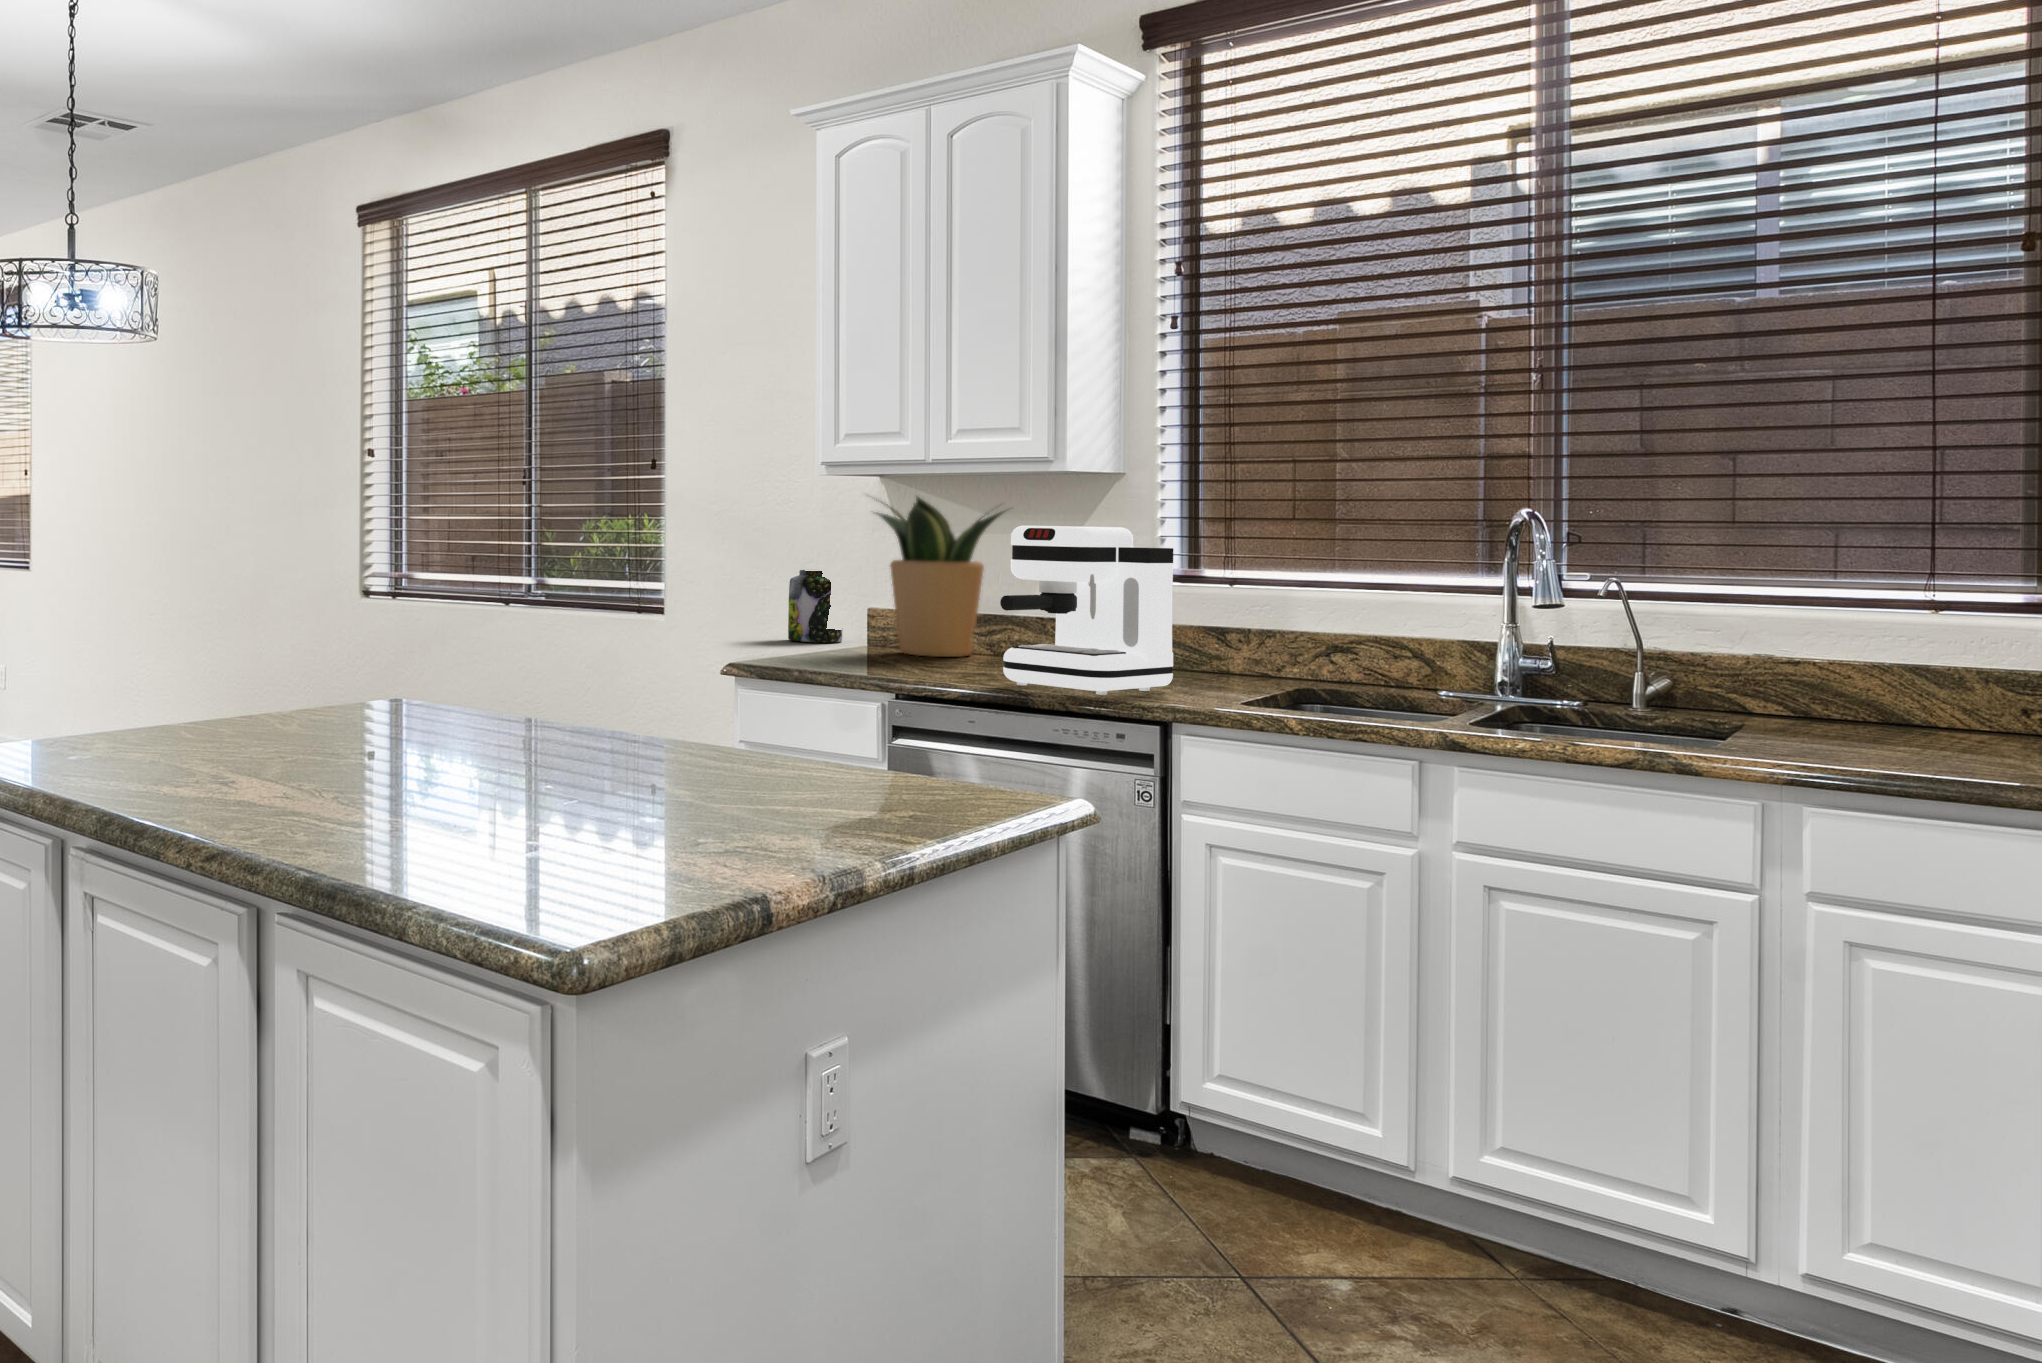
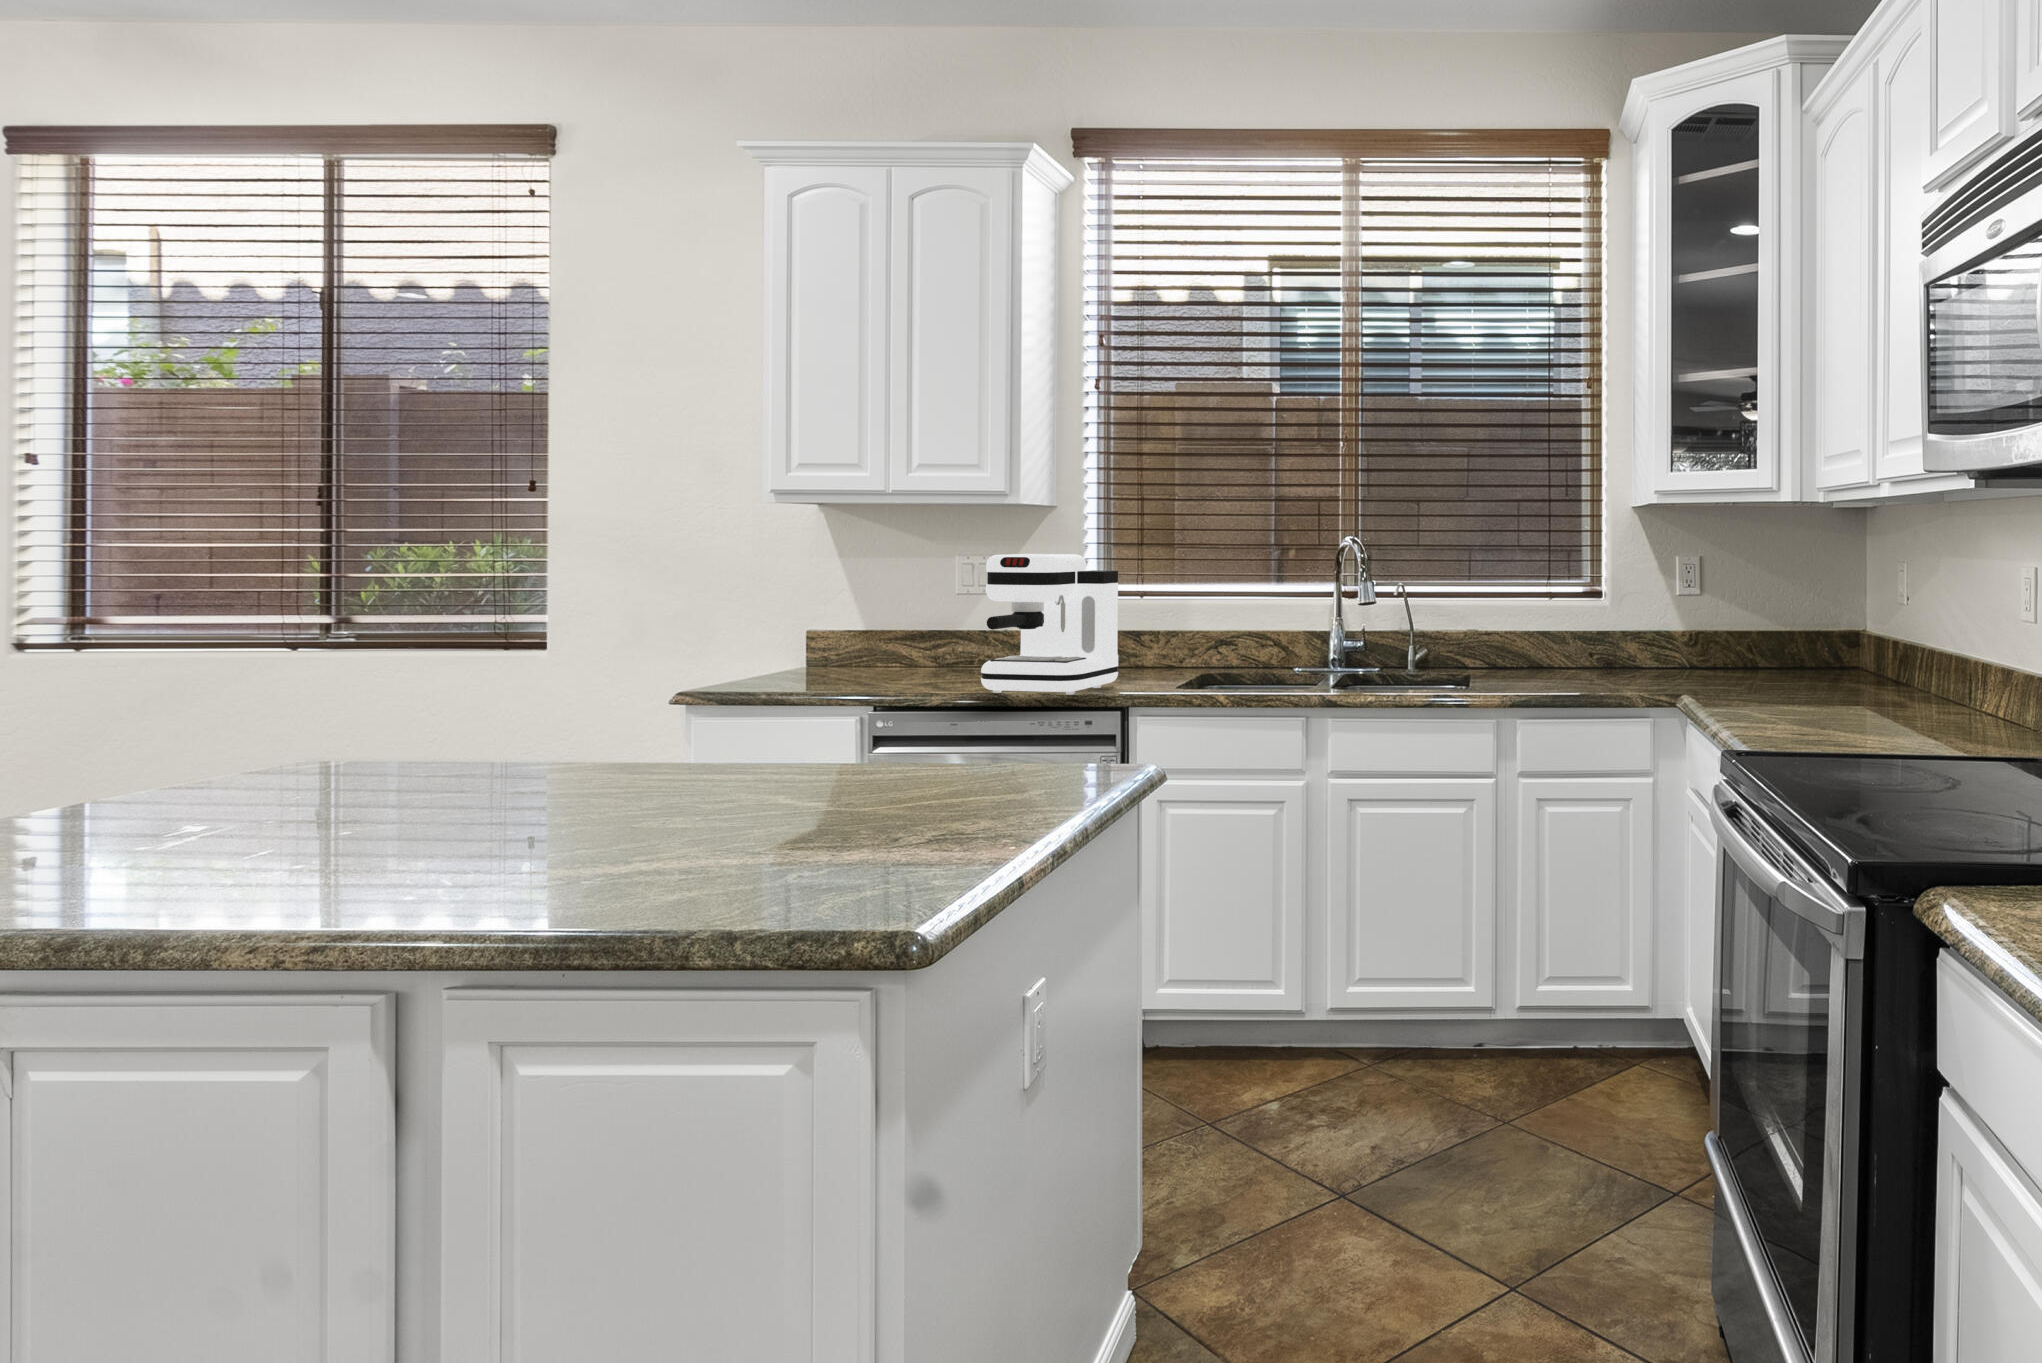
potted plant: present [876,497,1005,657] -> none [808,523,960,674]
jar: present [788,570,843,642] -> none [712,597,773,669]

